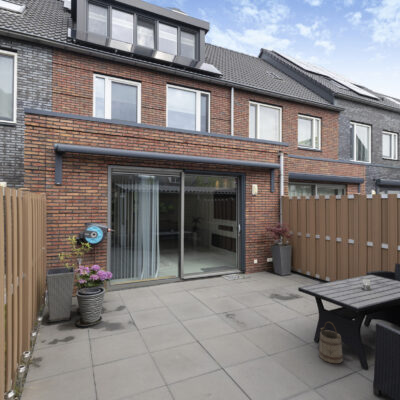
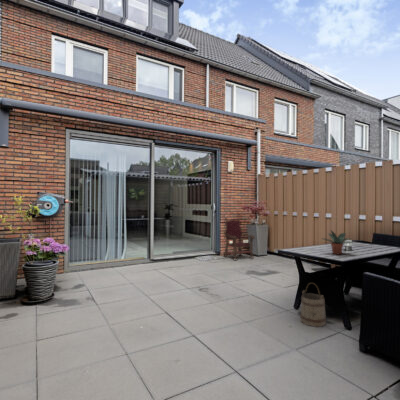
armchair: none [249,238,279,279] -> present [224,219,255,260]
potted plant: none [338,276,369,298] -> present [324,231,352,254]

